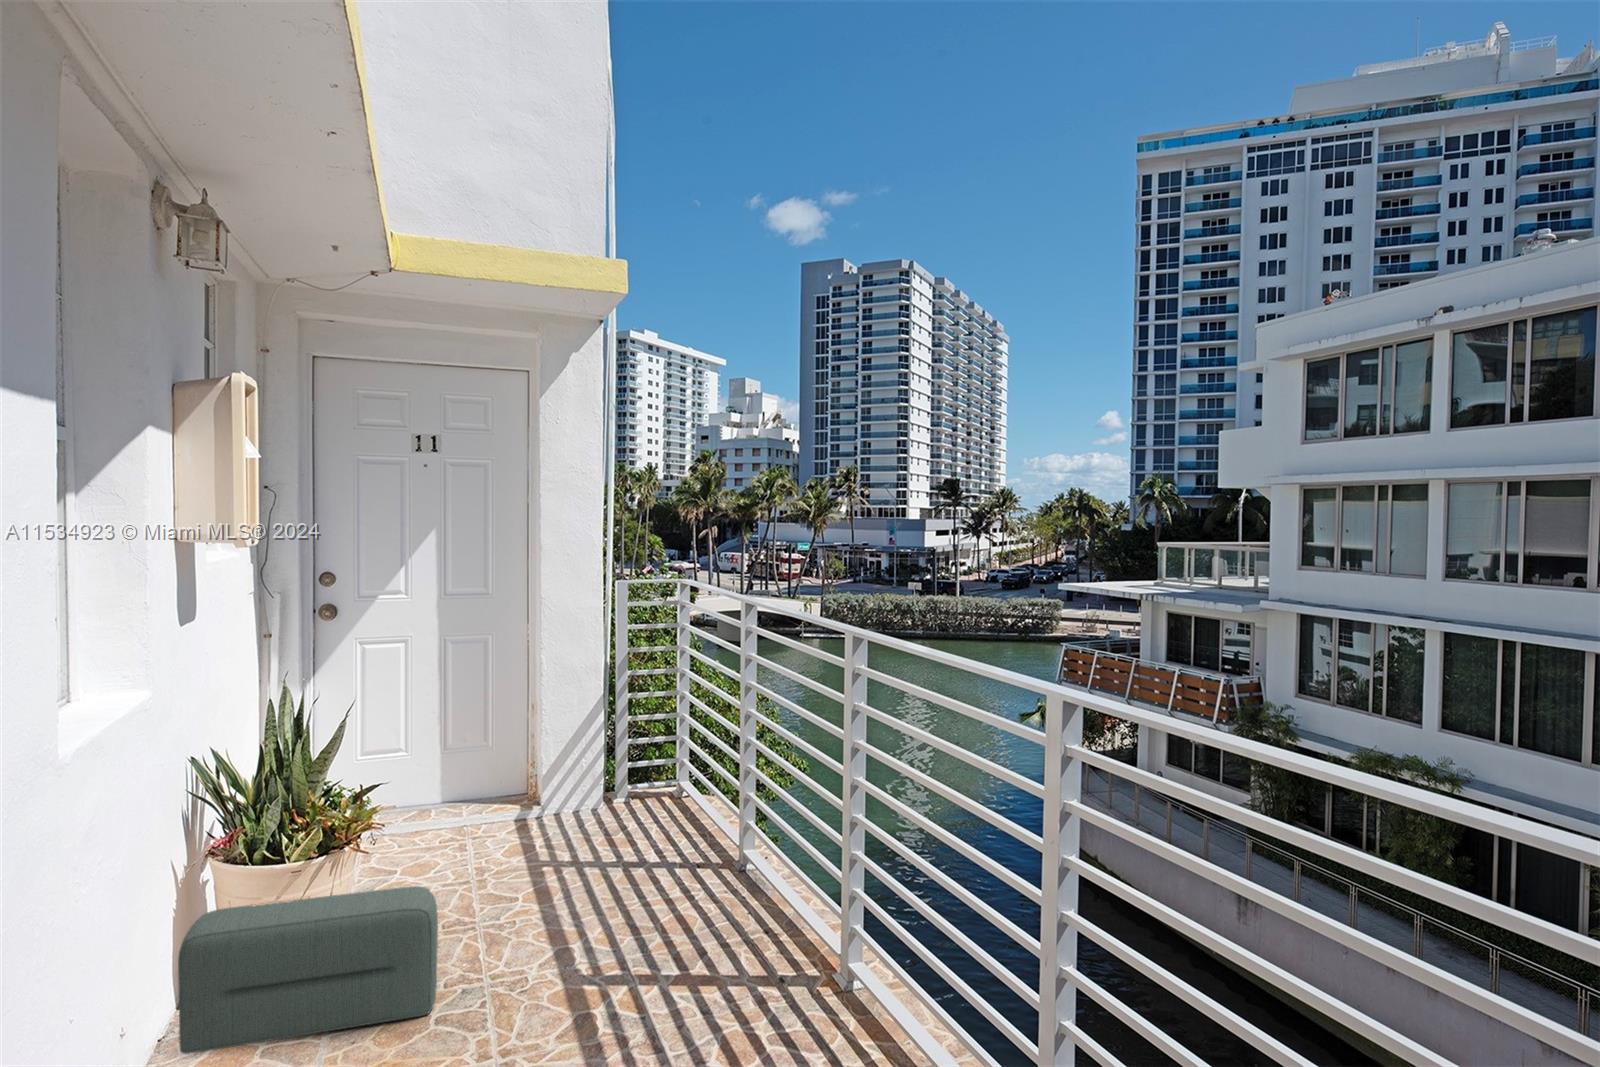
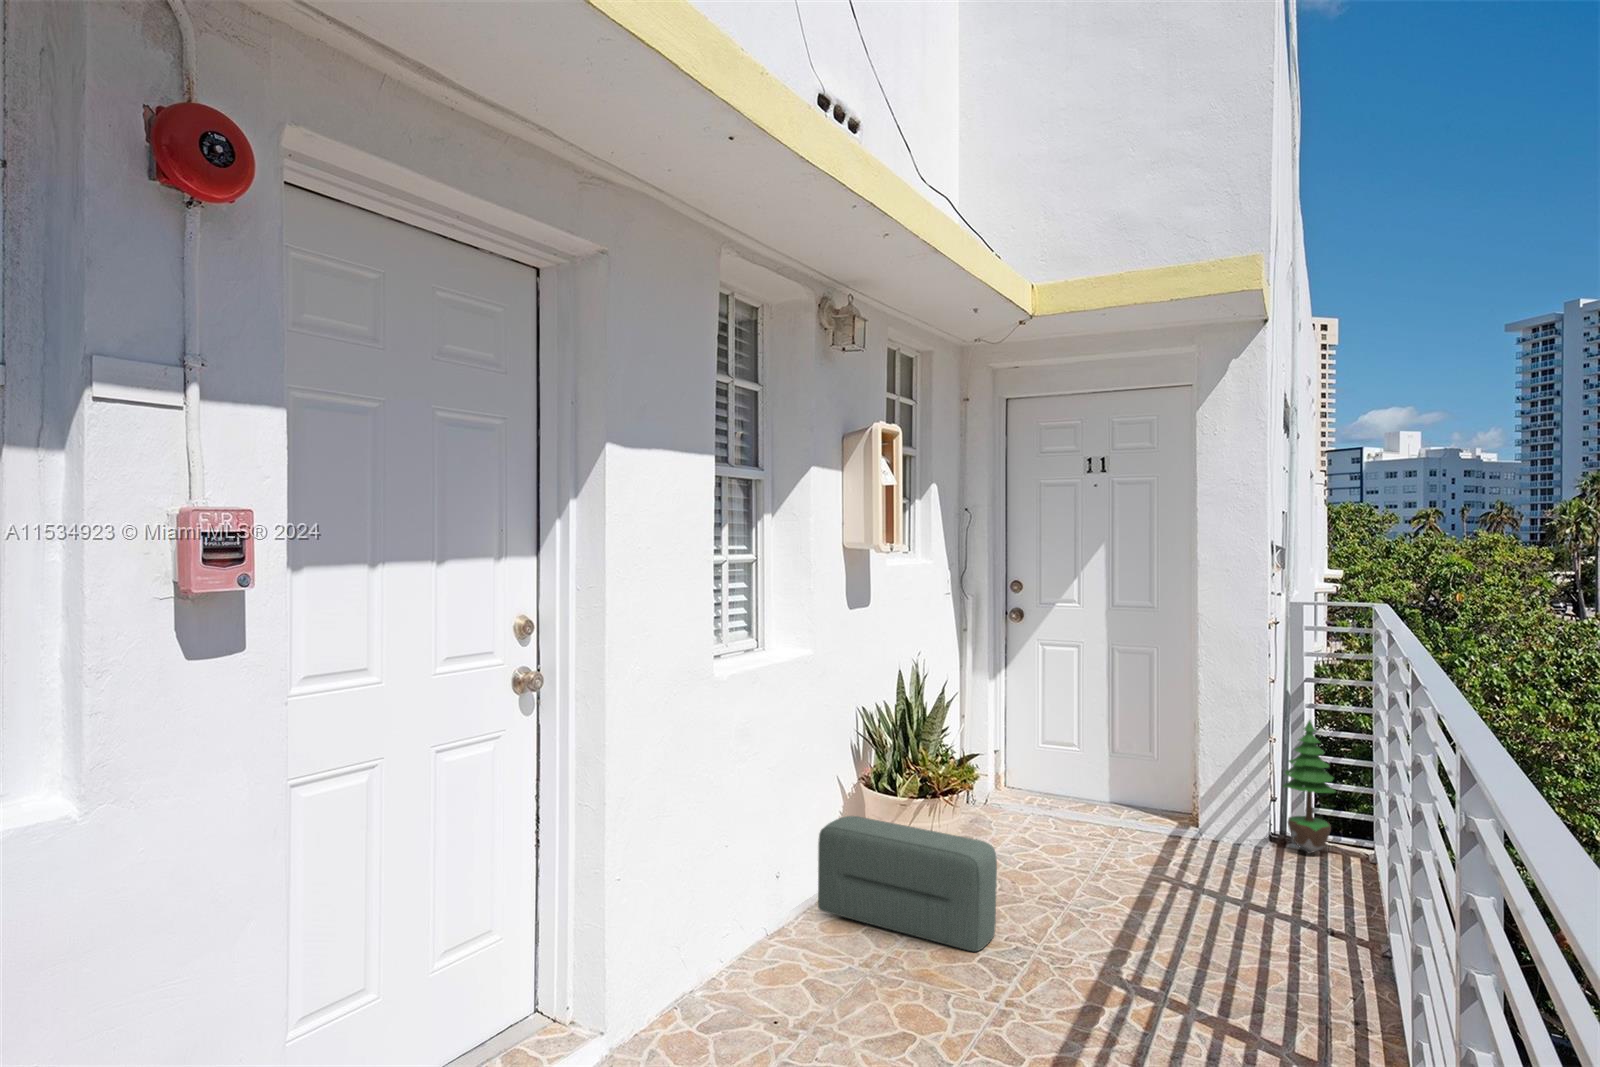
potted tree: none [612,682,656,803] -> present [1283,720,1335,853]

